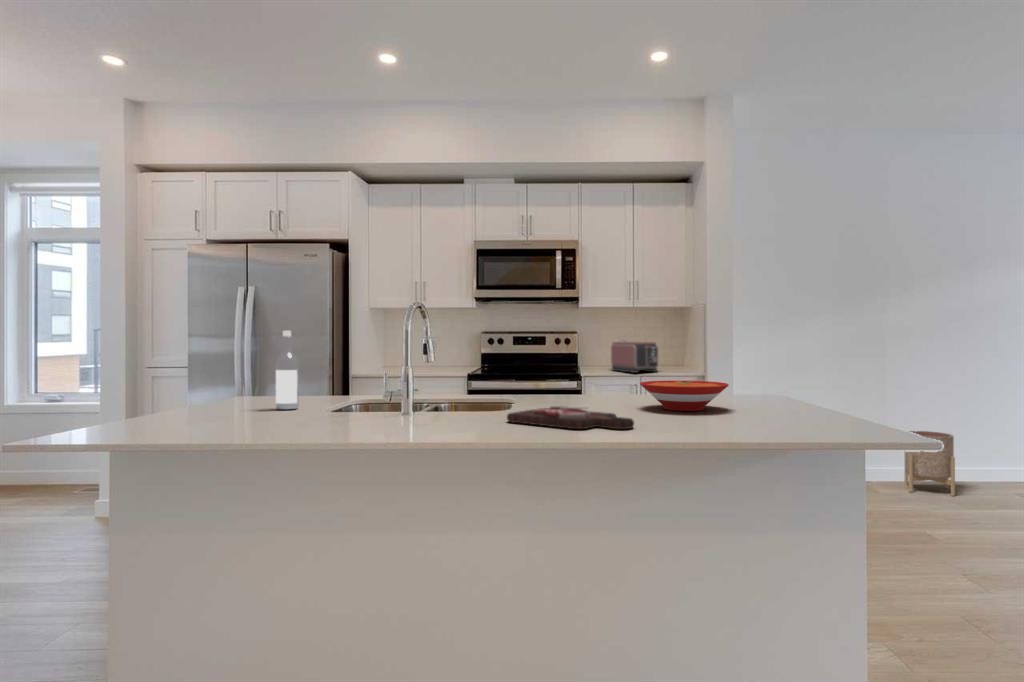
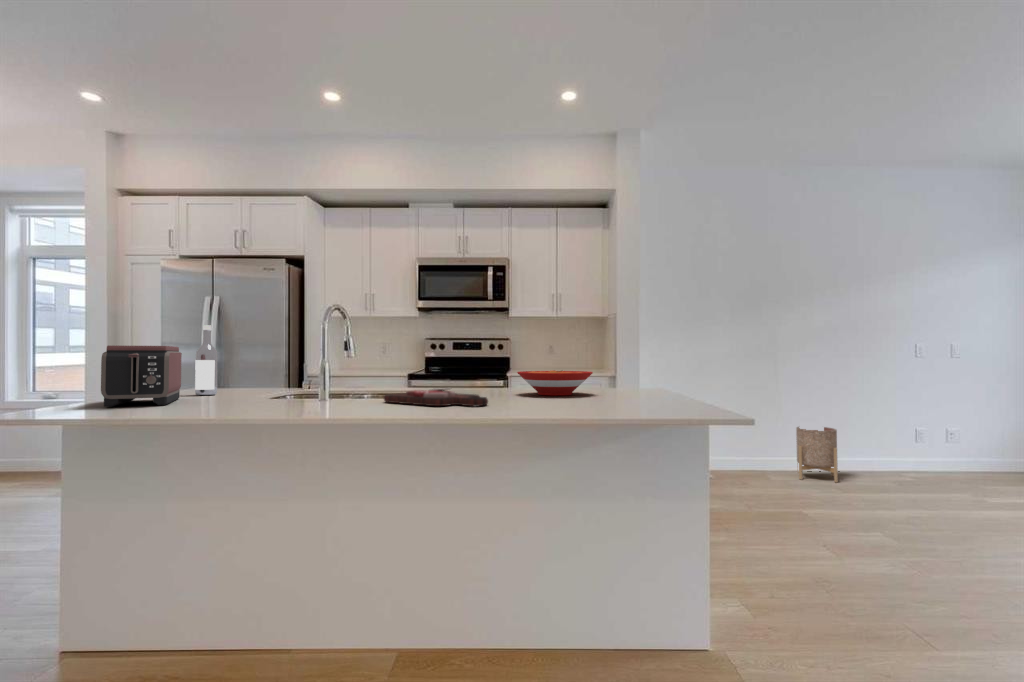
toaster: present [611,342,658,373] -> present [101,345,182,407]

